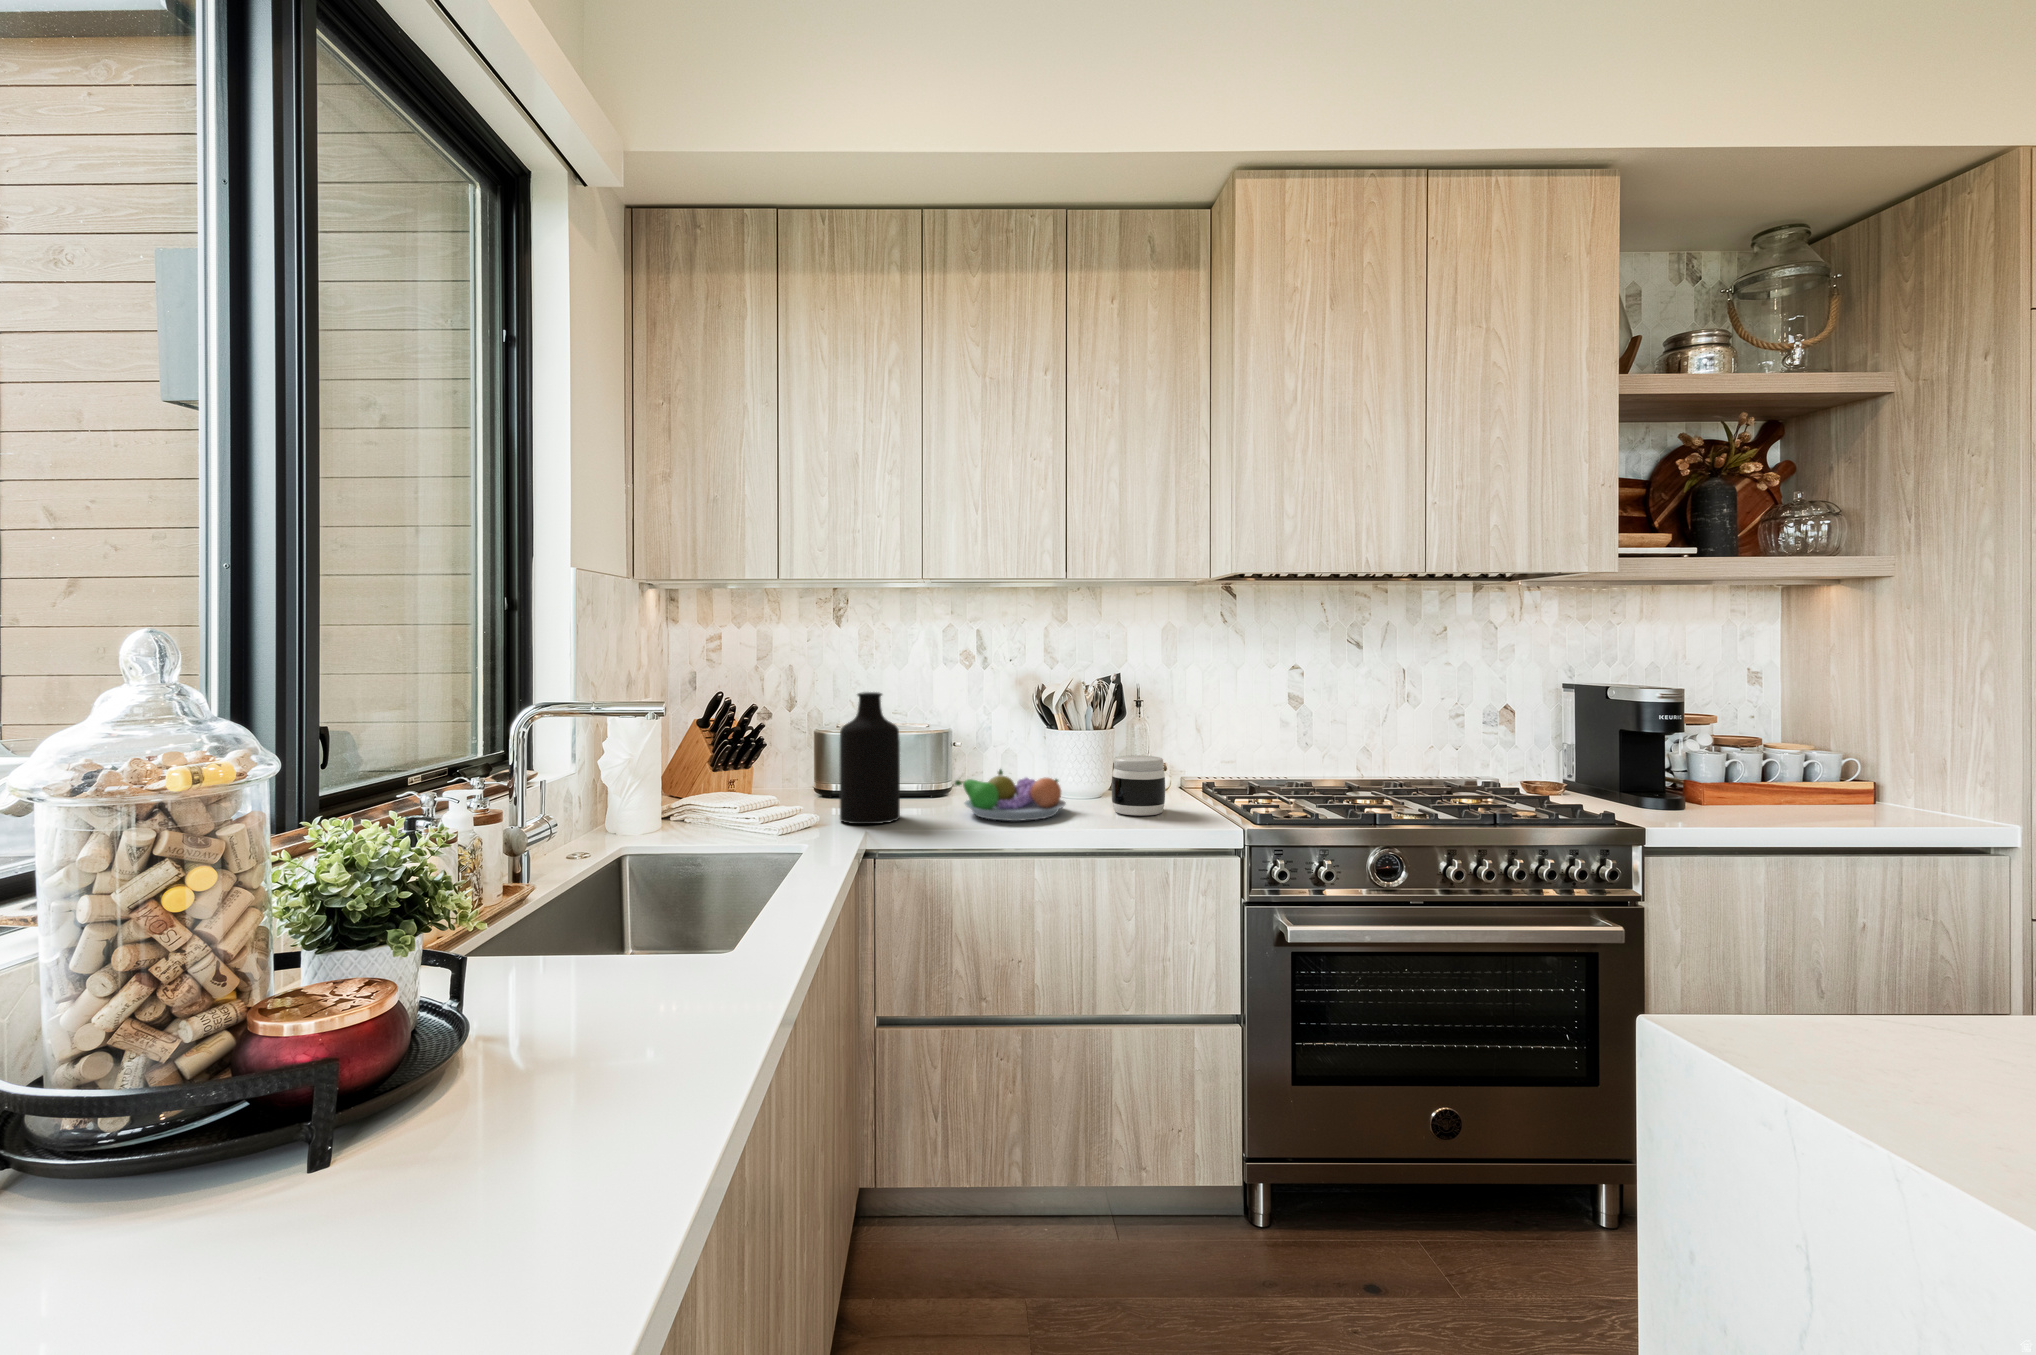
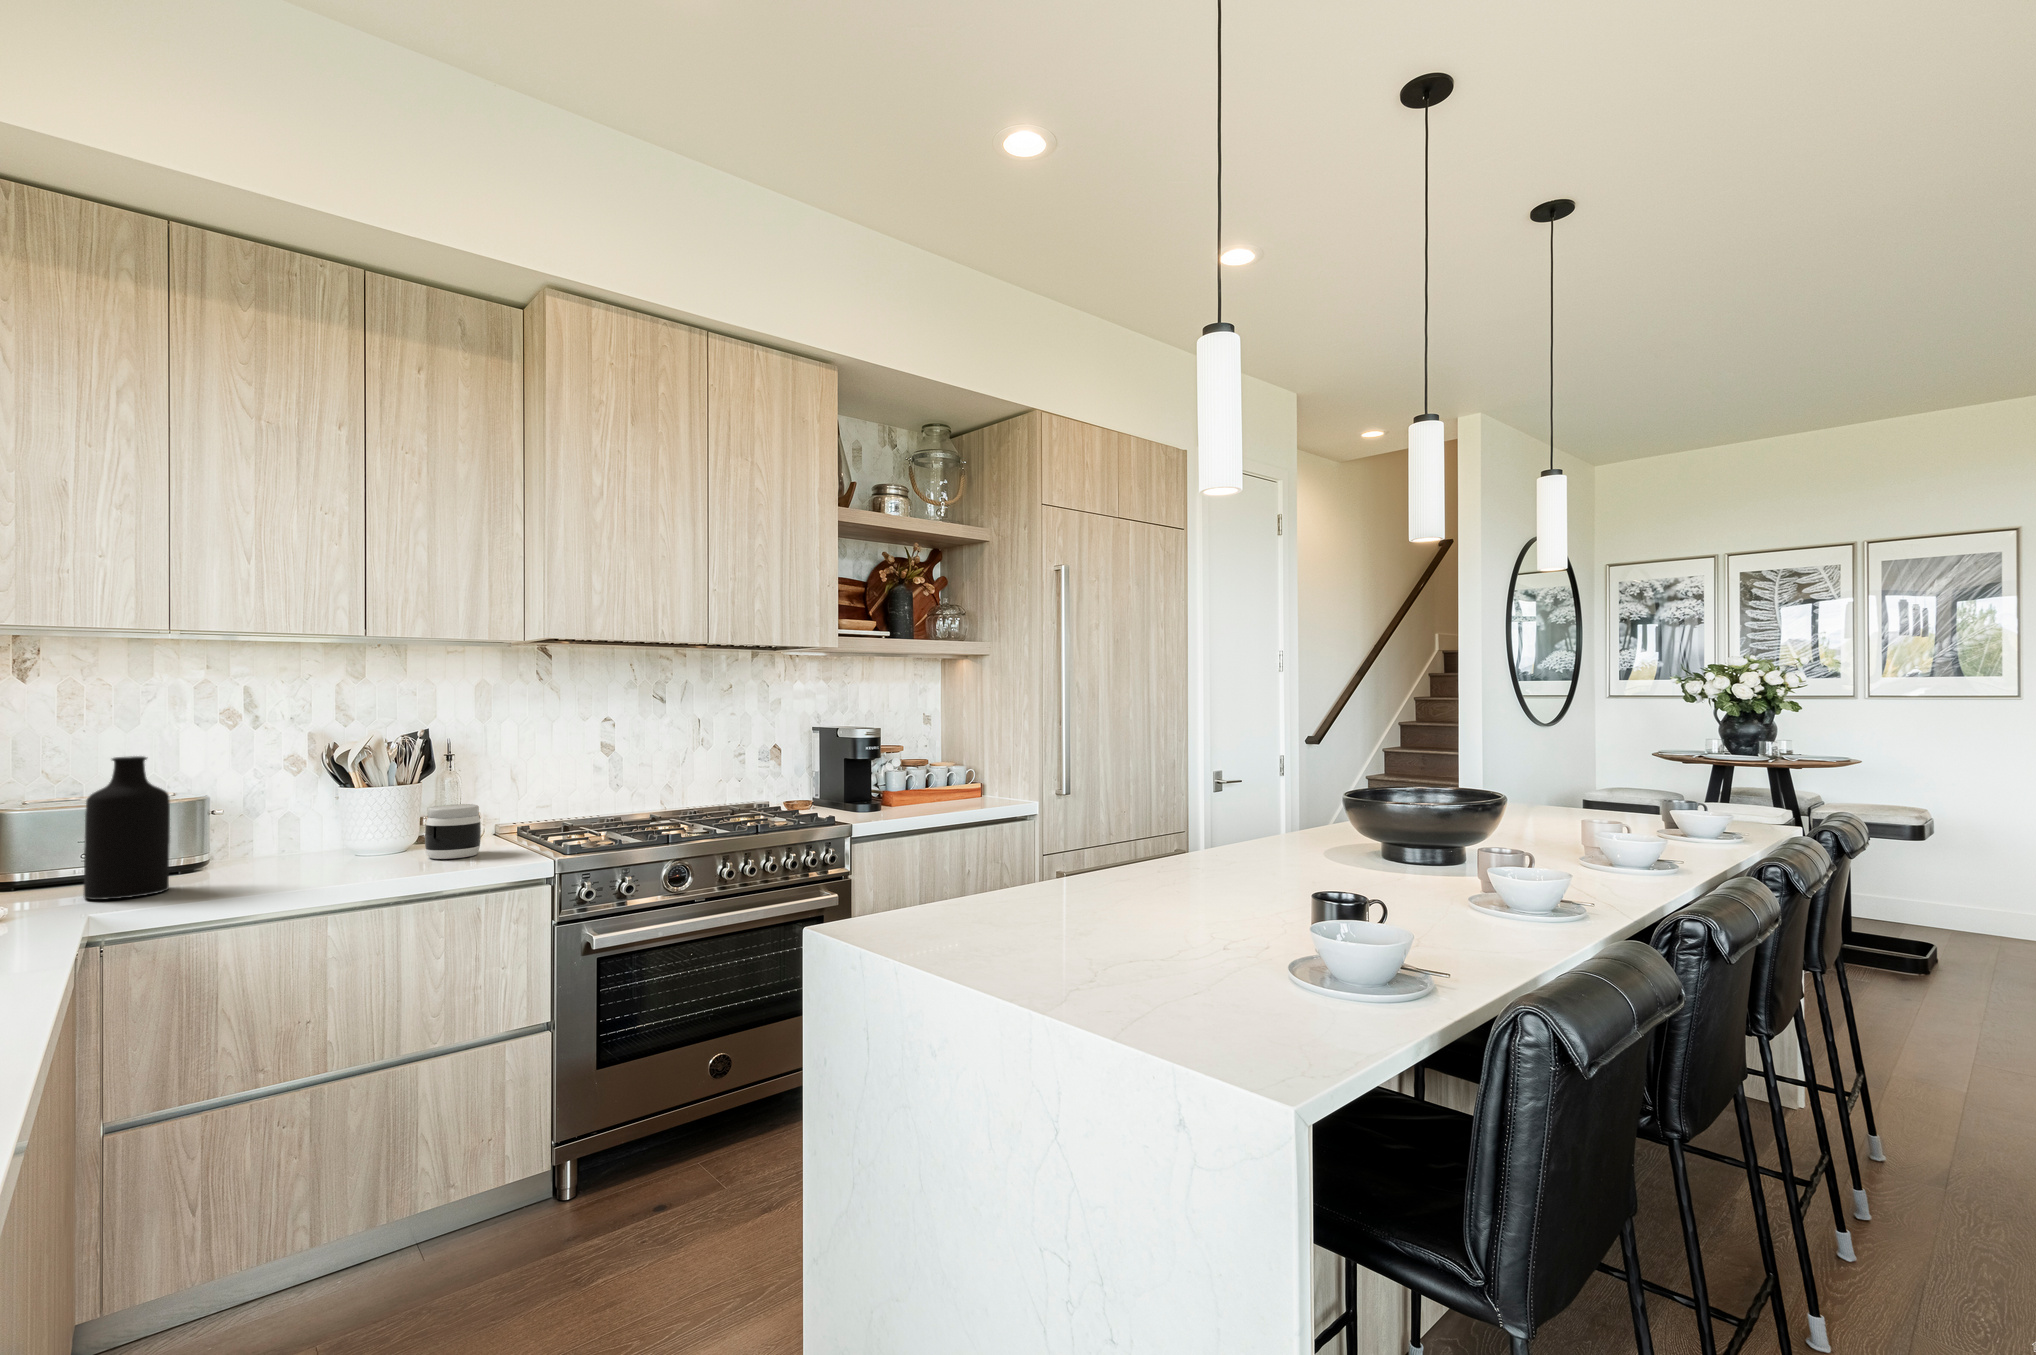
fruit bowl: present [955,769,1066,821] -> none [240,828,375,877]

